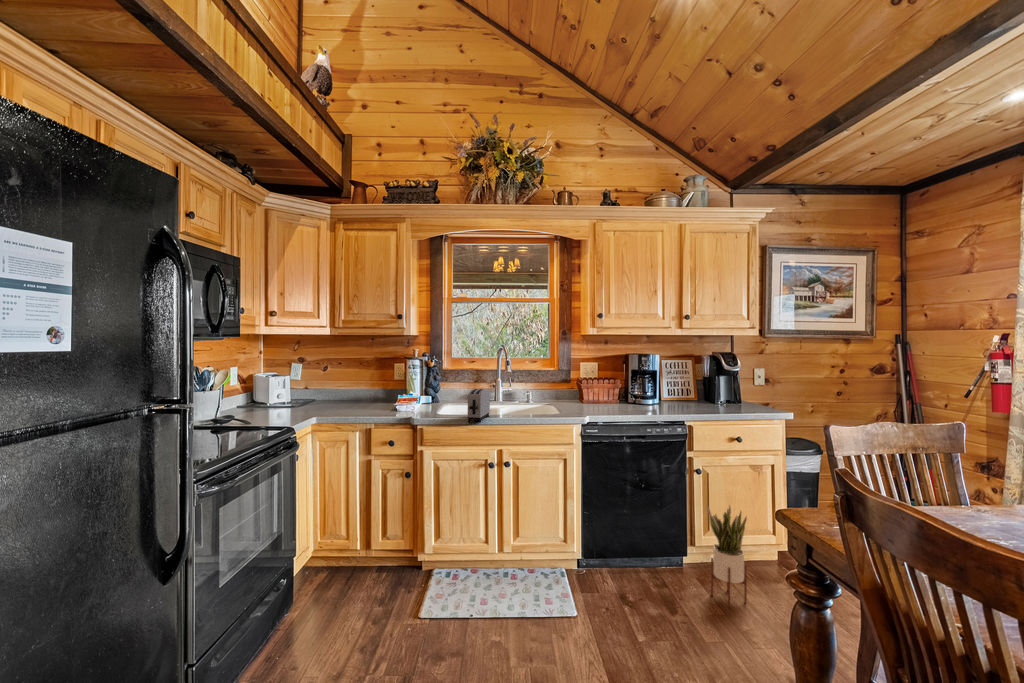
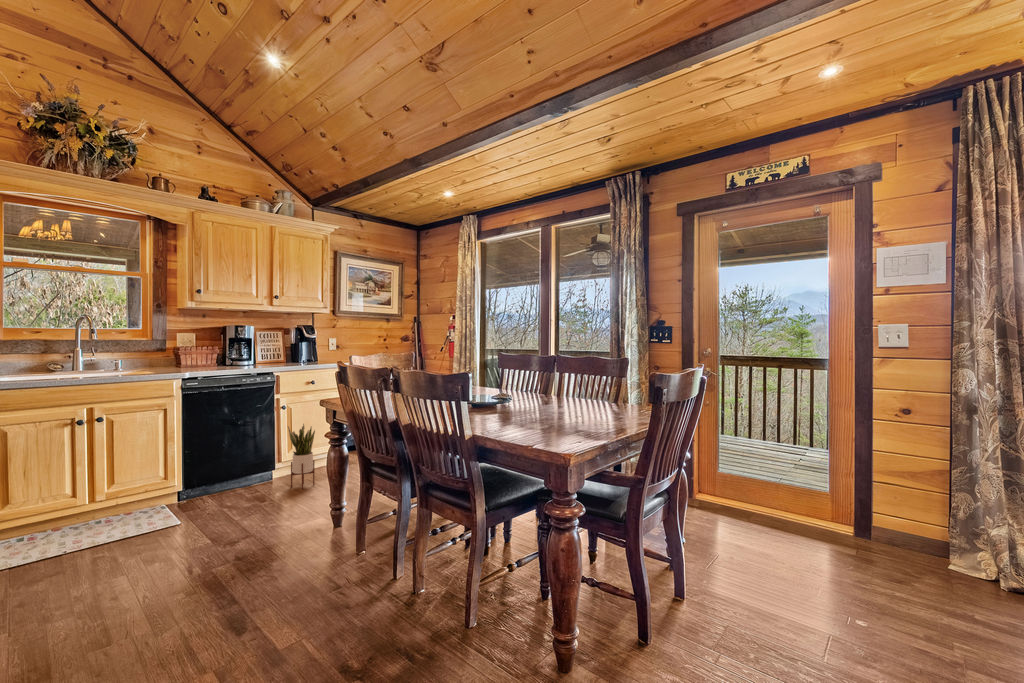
toaster: present [468,389,490,423] -> none [51,352,75,382]

